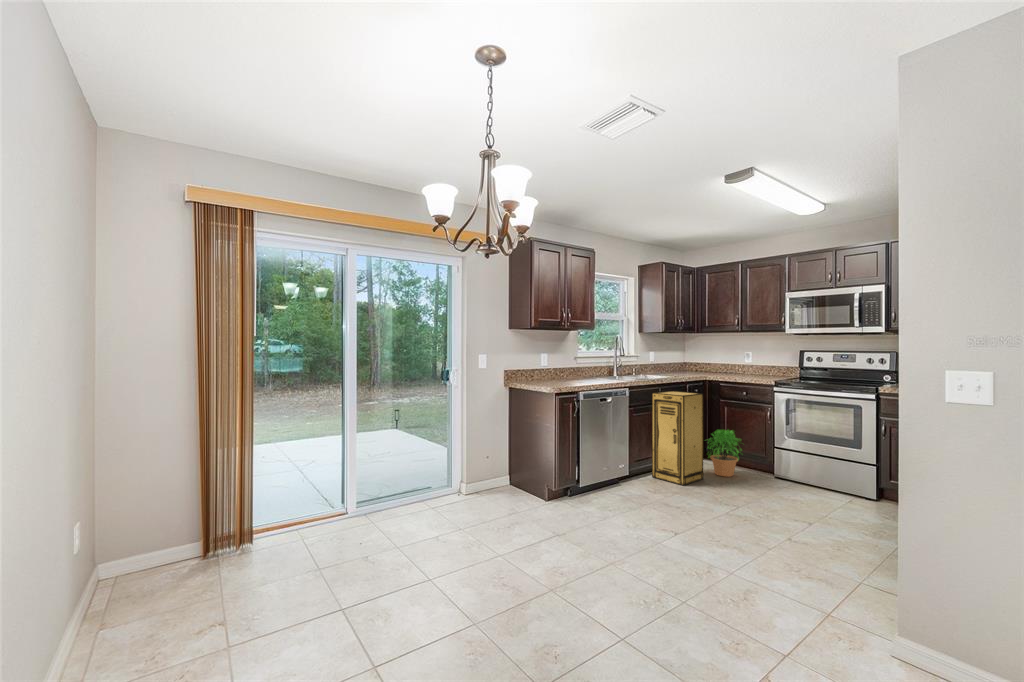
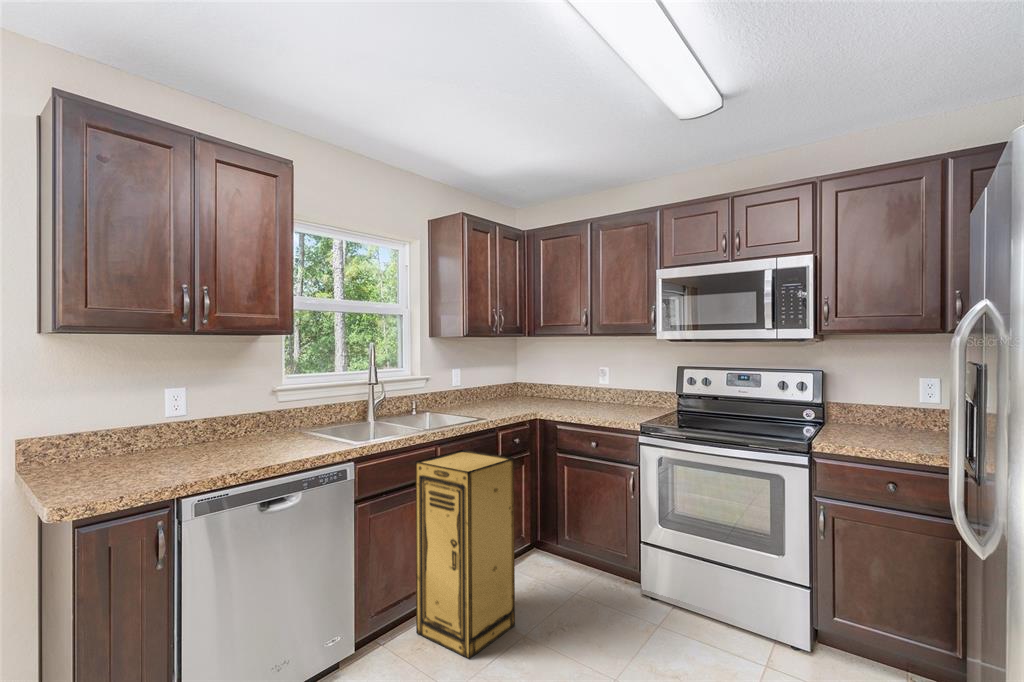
potted plant: present [707,430,739,477] -> none [521,516,591,609]

